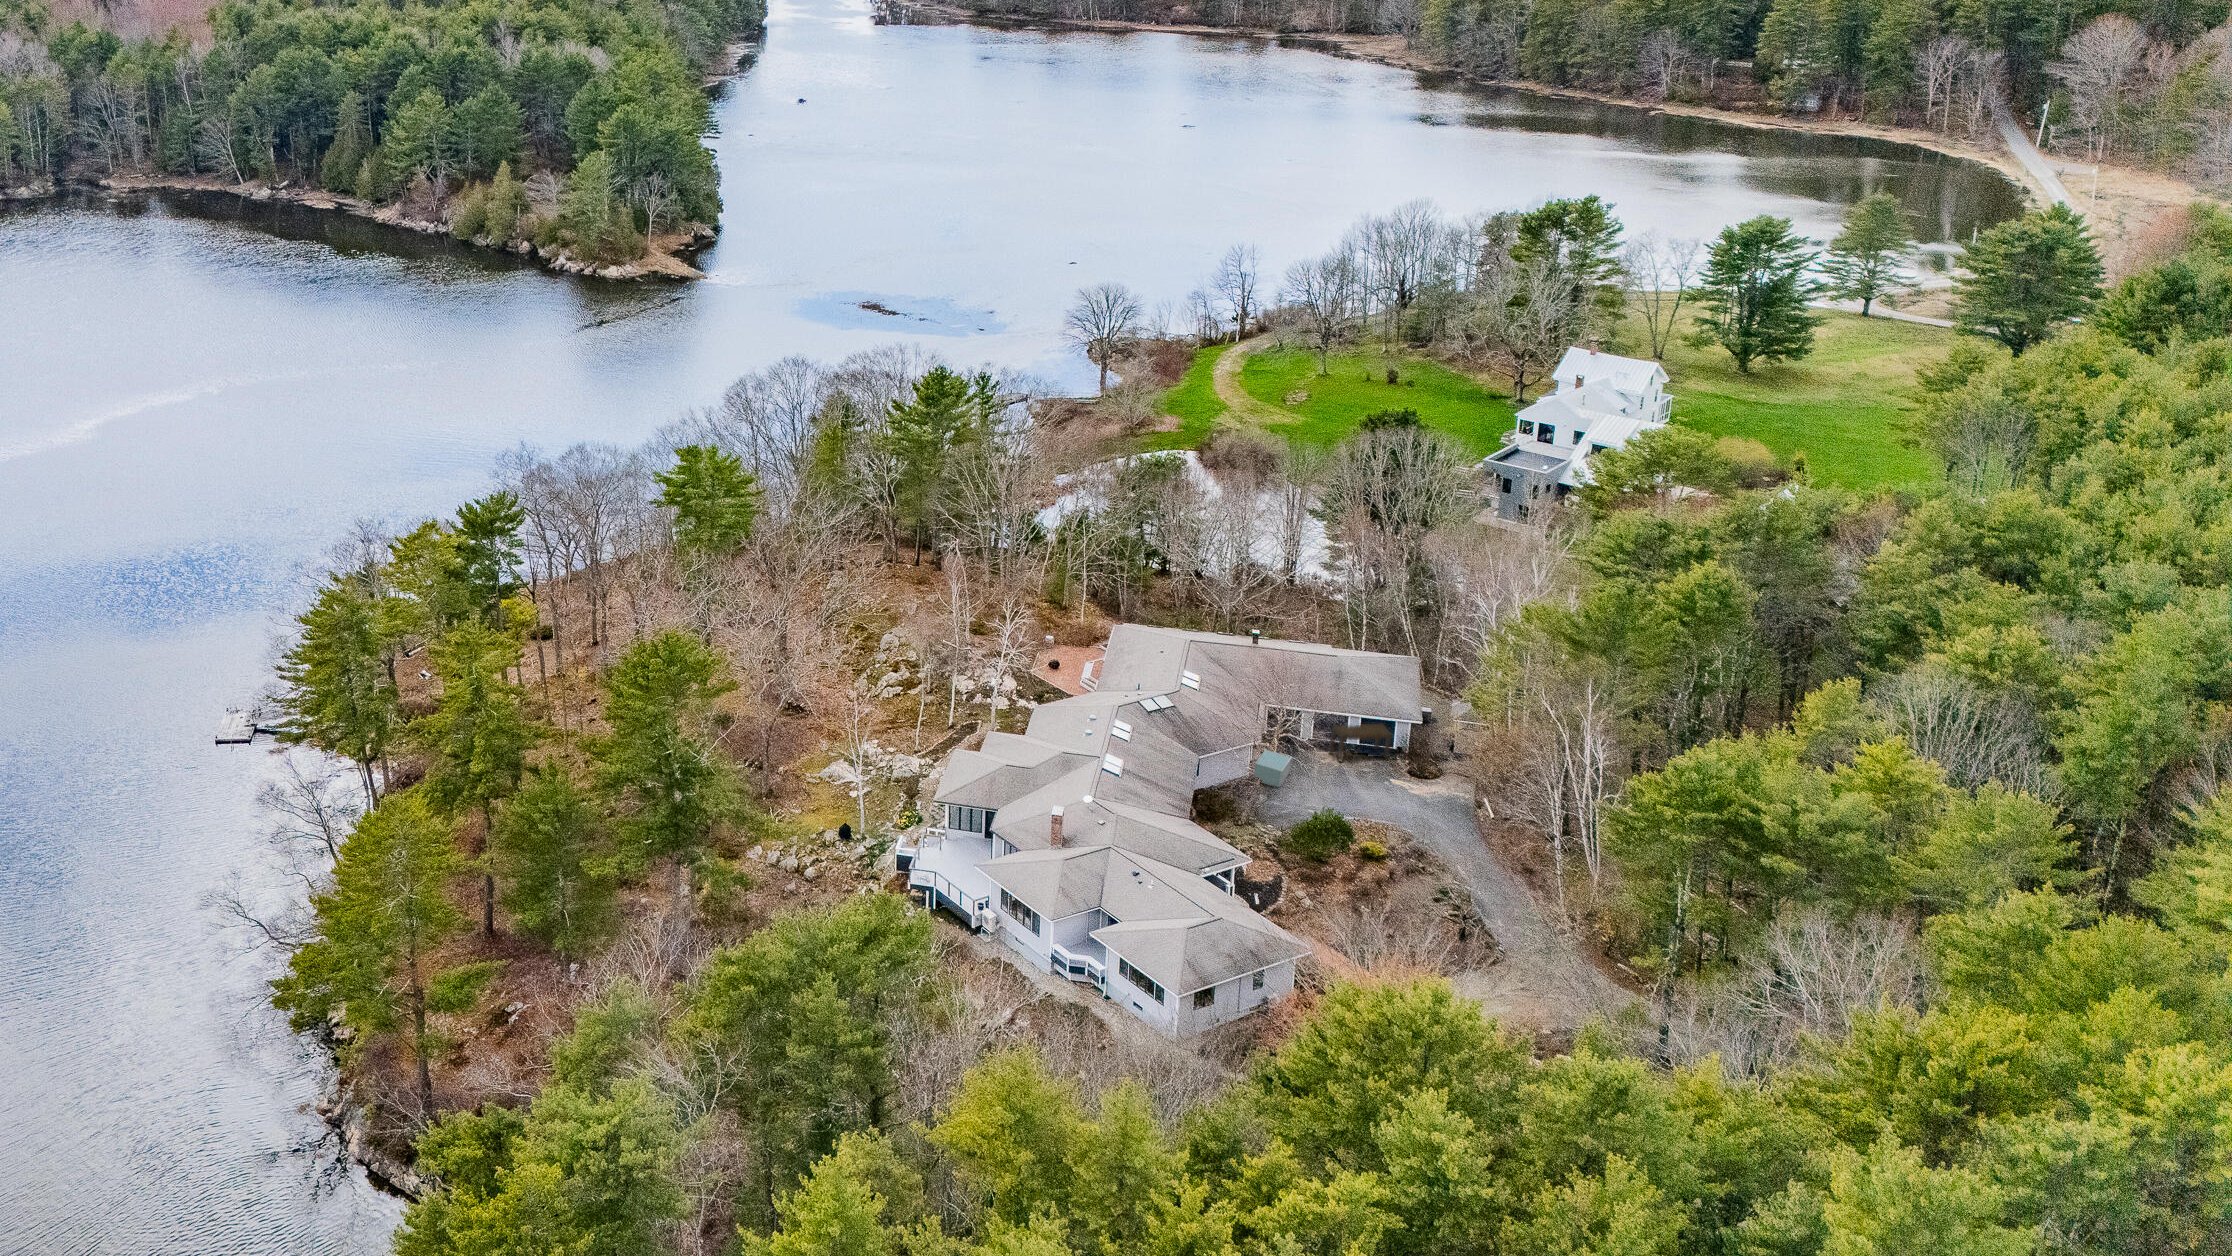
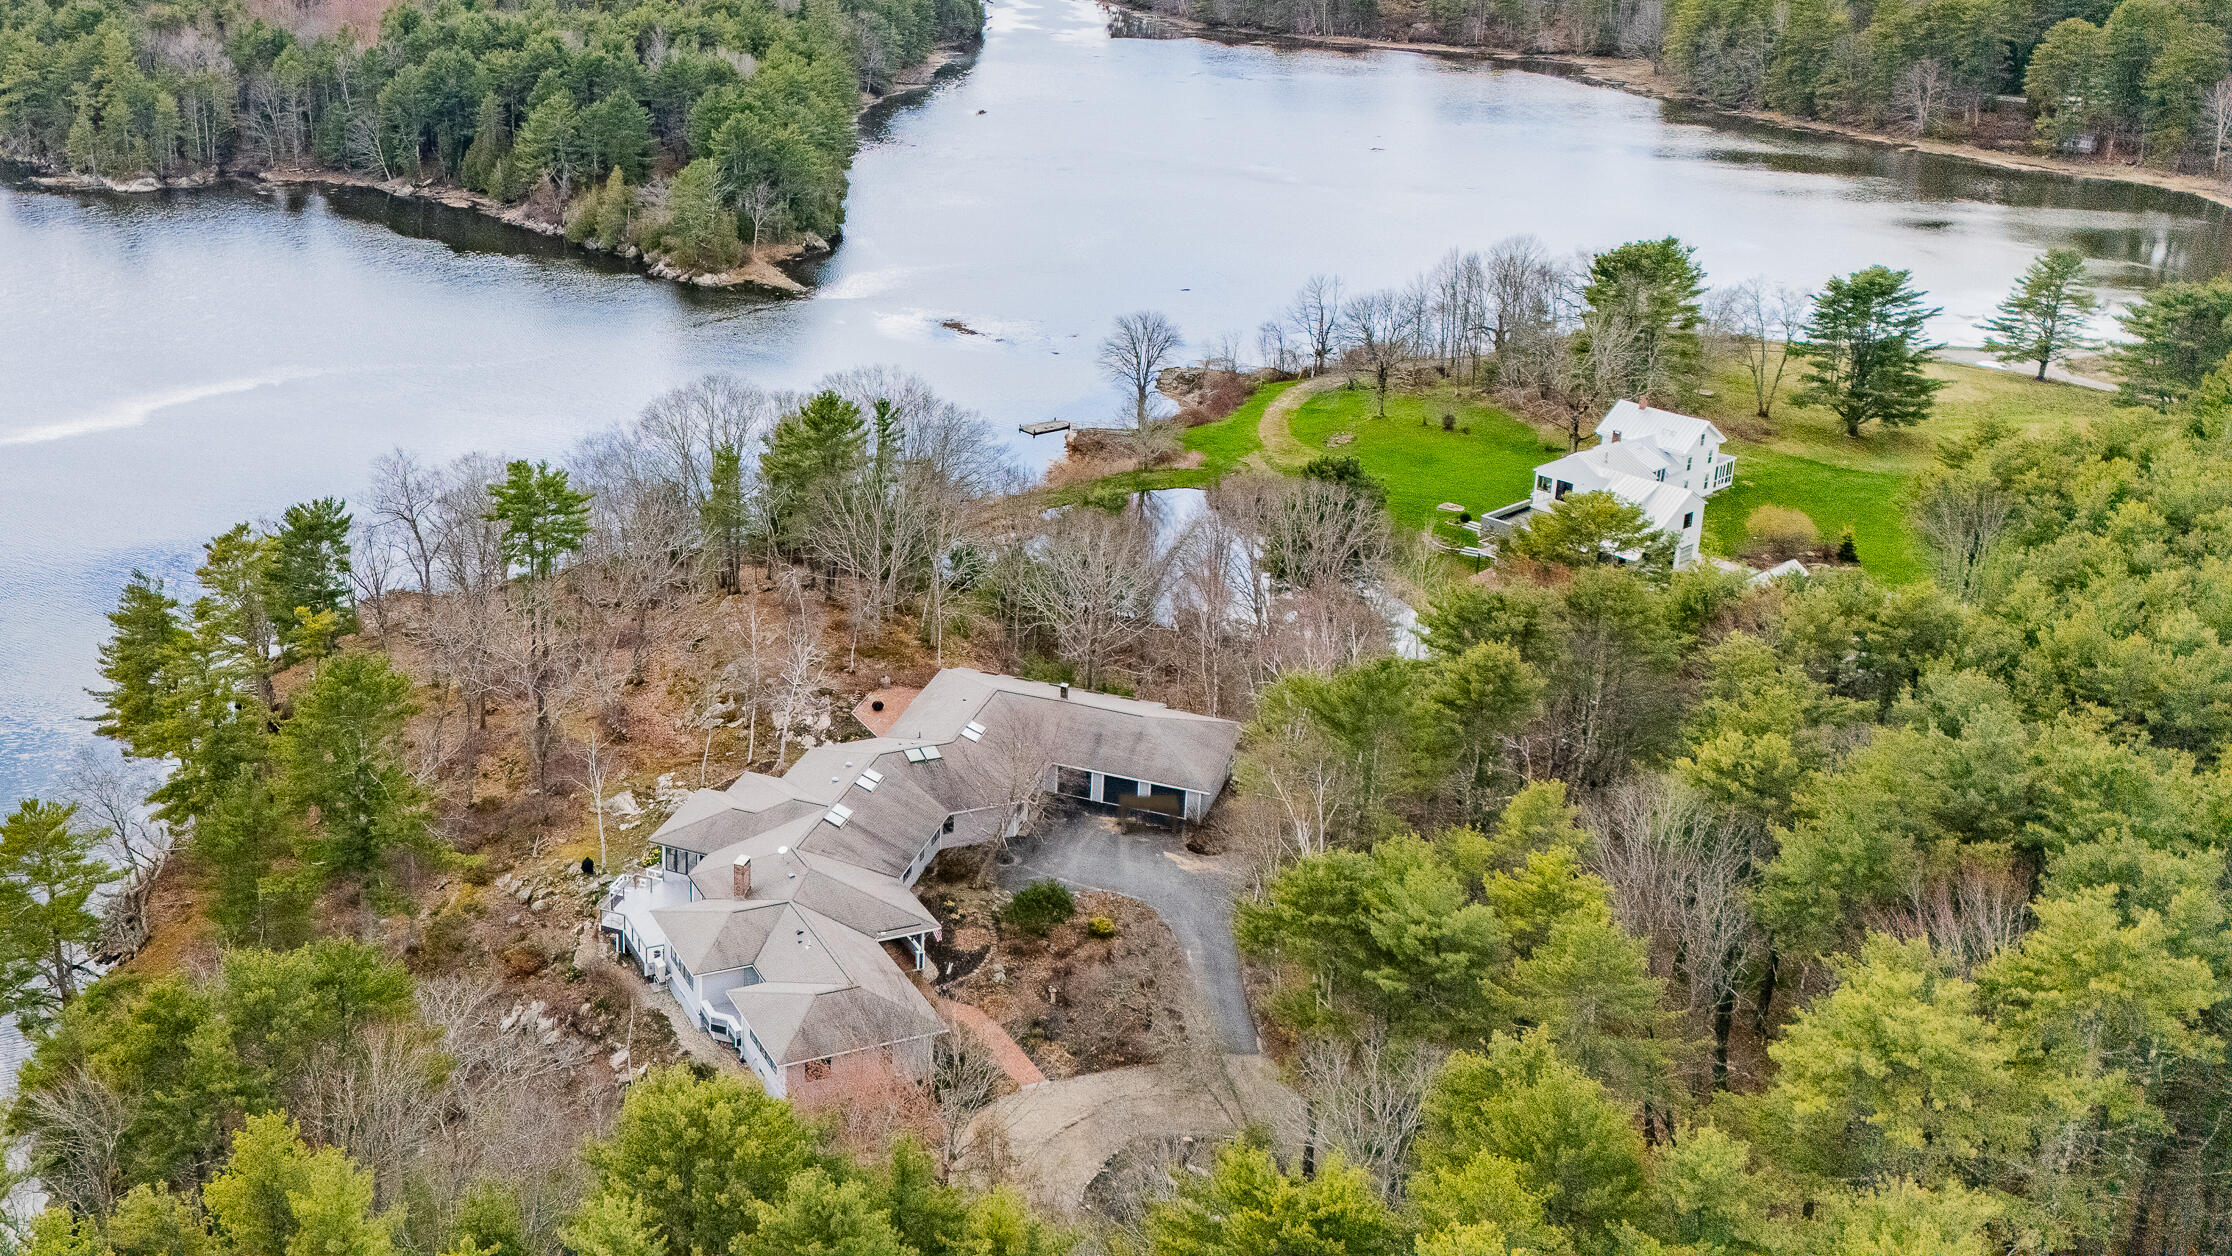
storage box: present [1254,750,1292,787] -> none [1020,814,1065,856]

